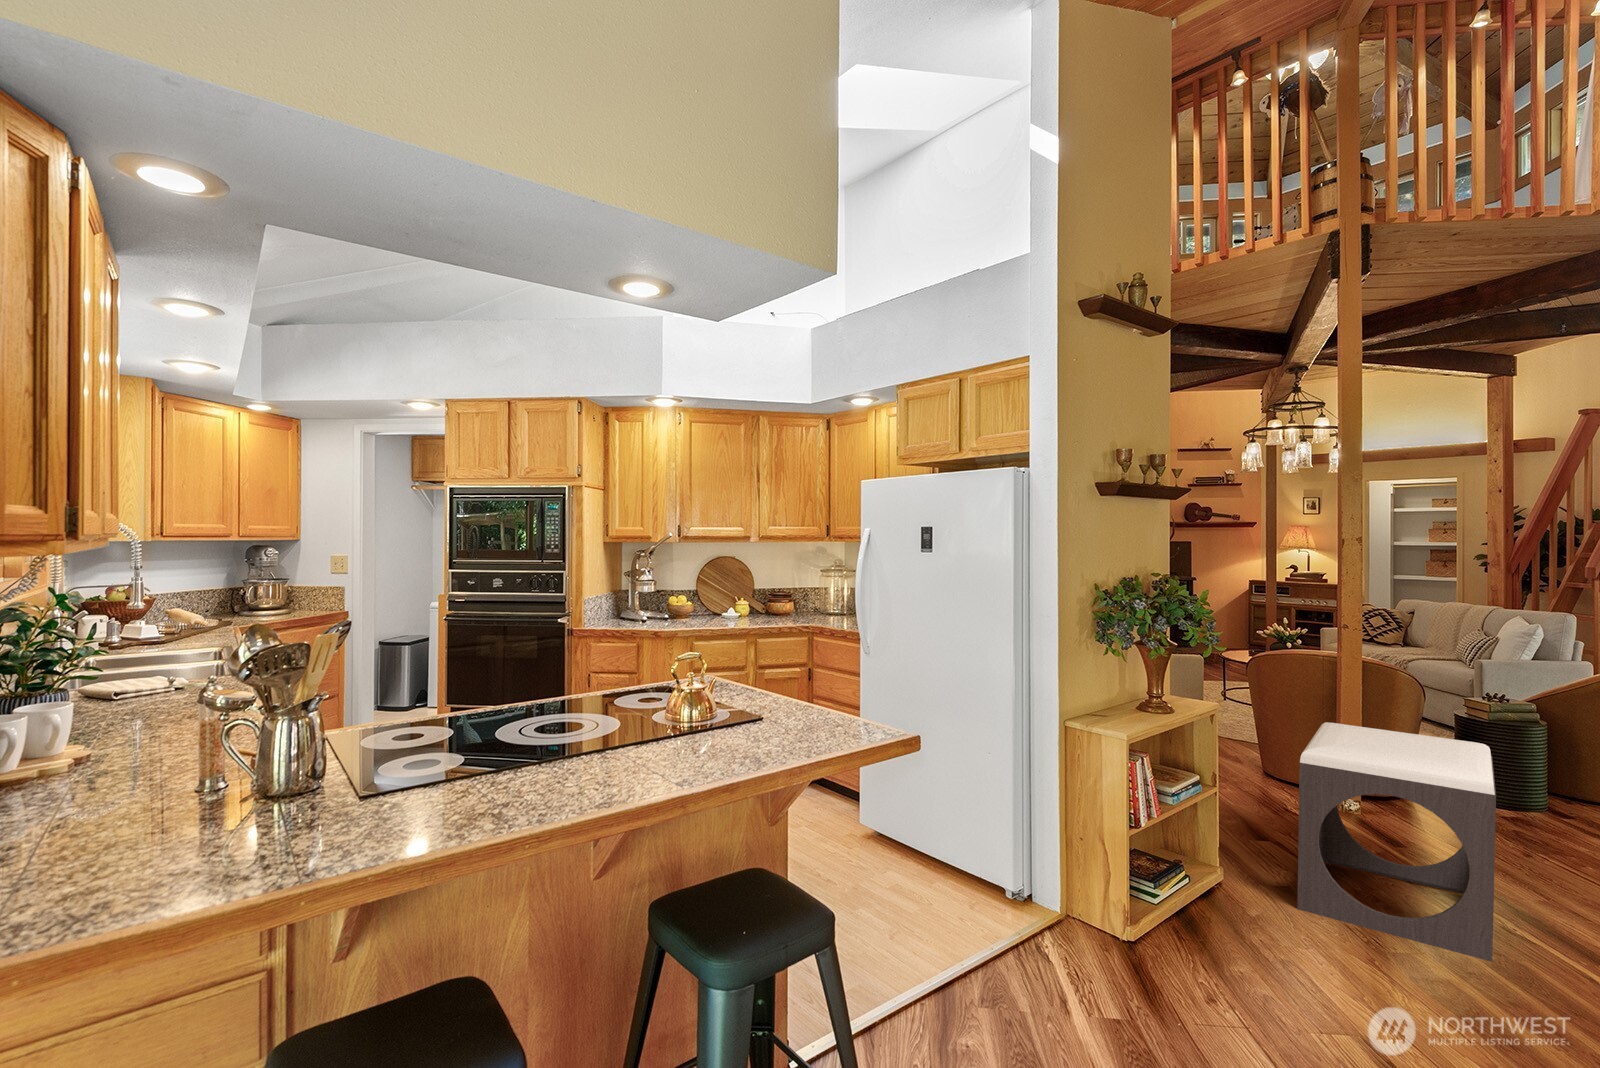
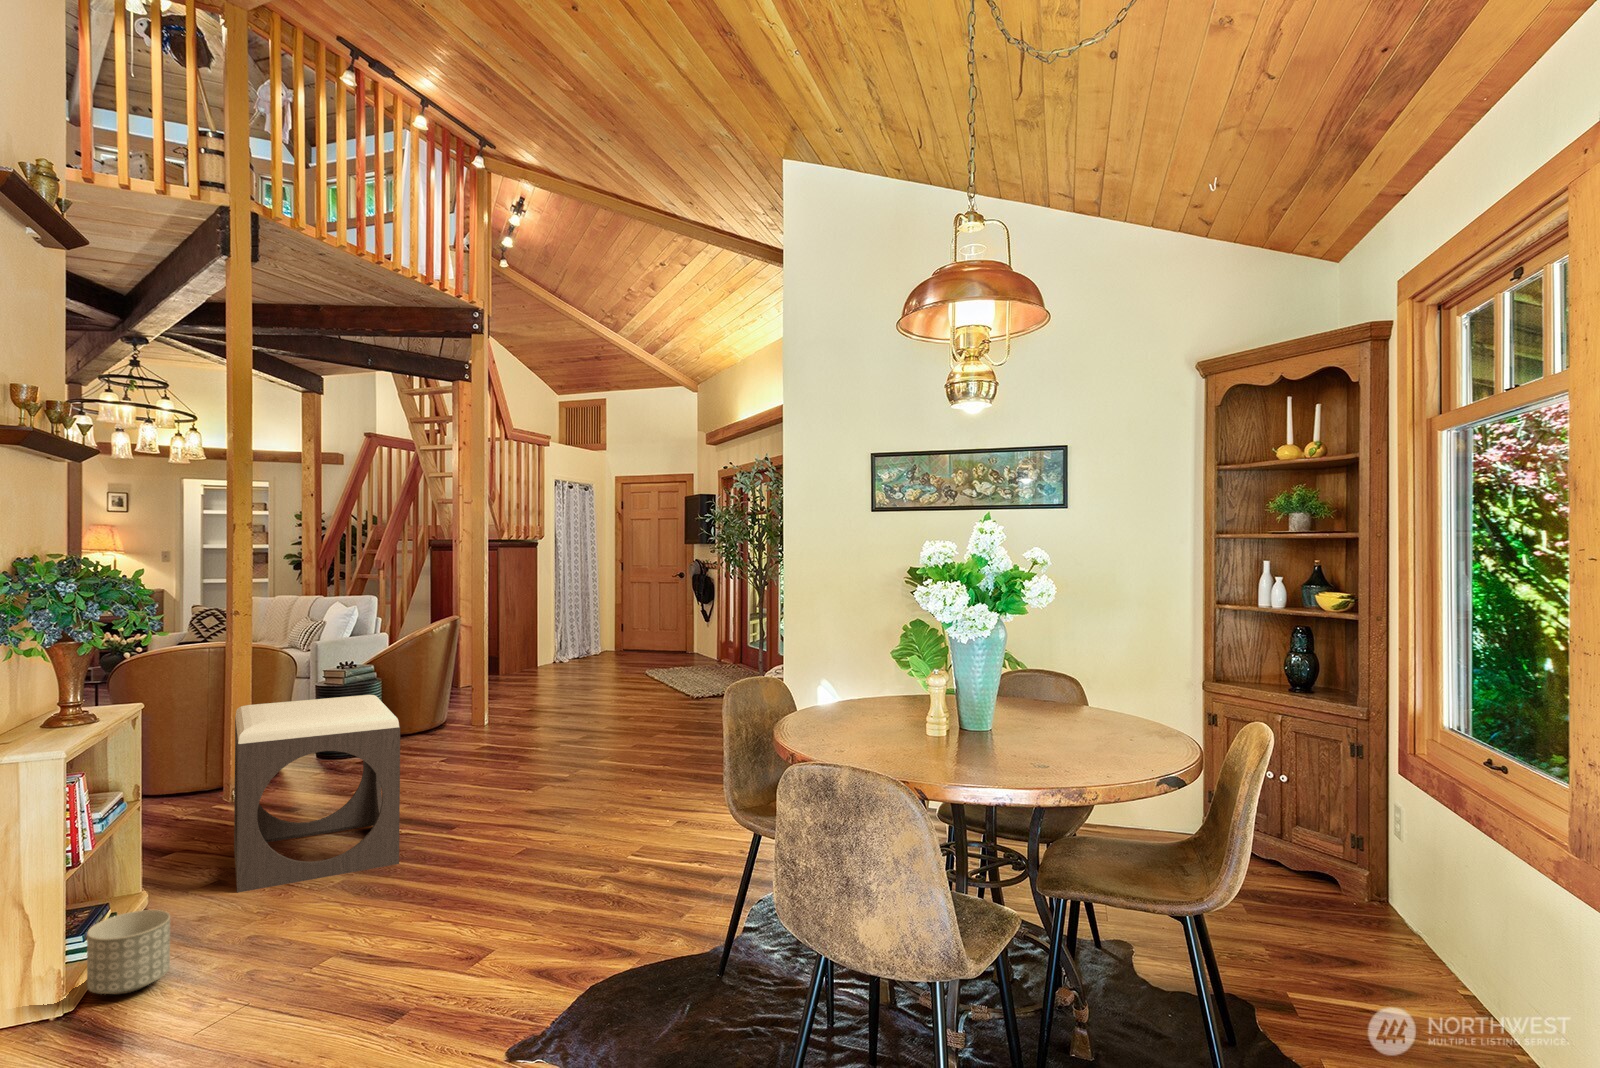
planter: none [1137,886,1202,961] -> present [87,910,170,994]

